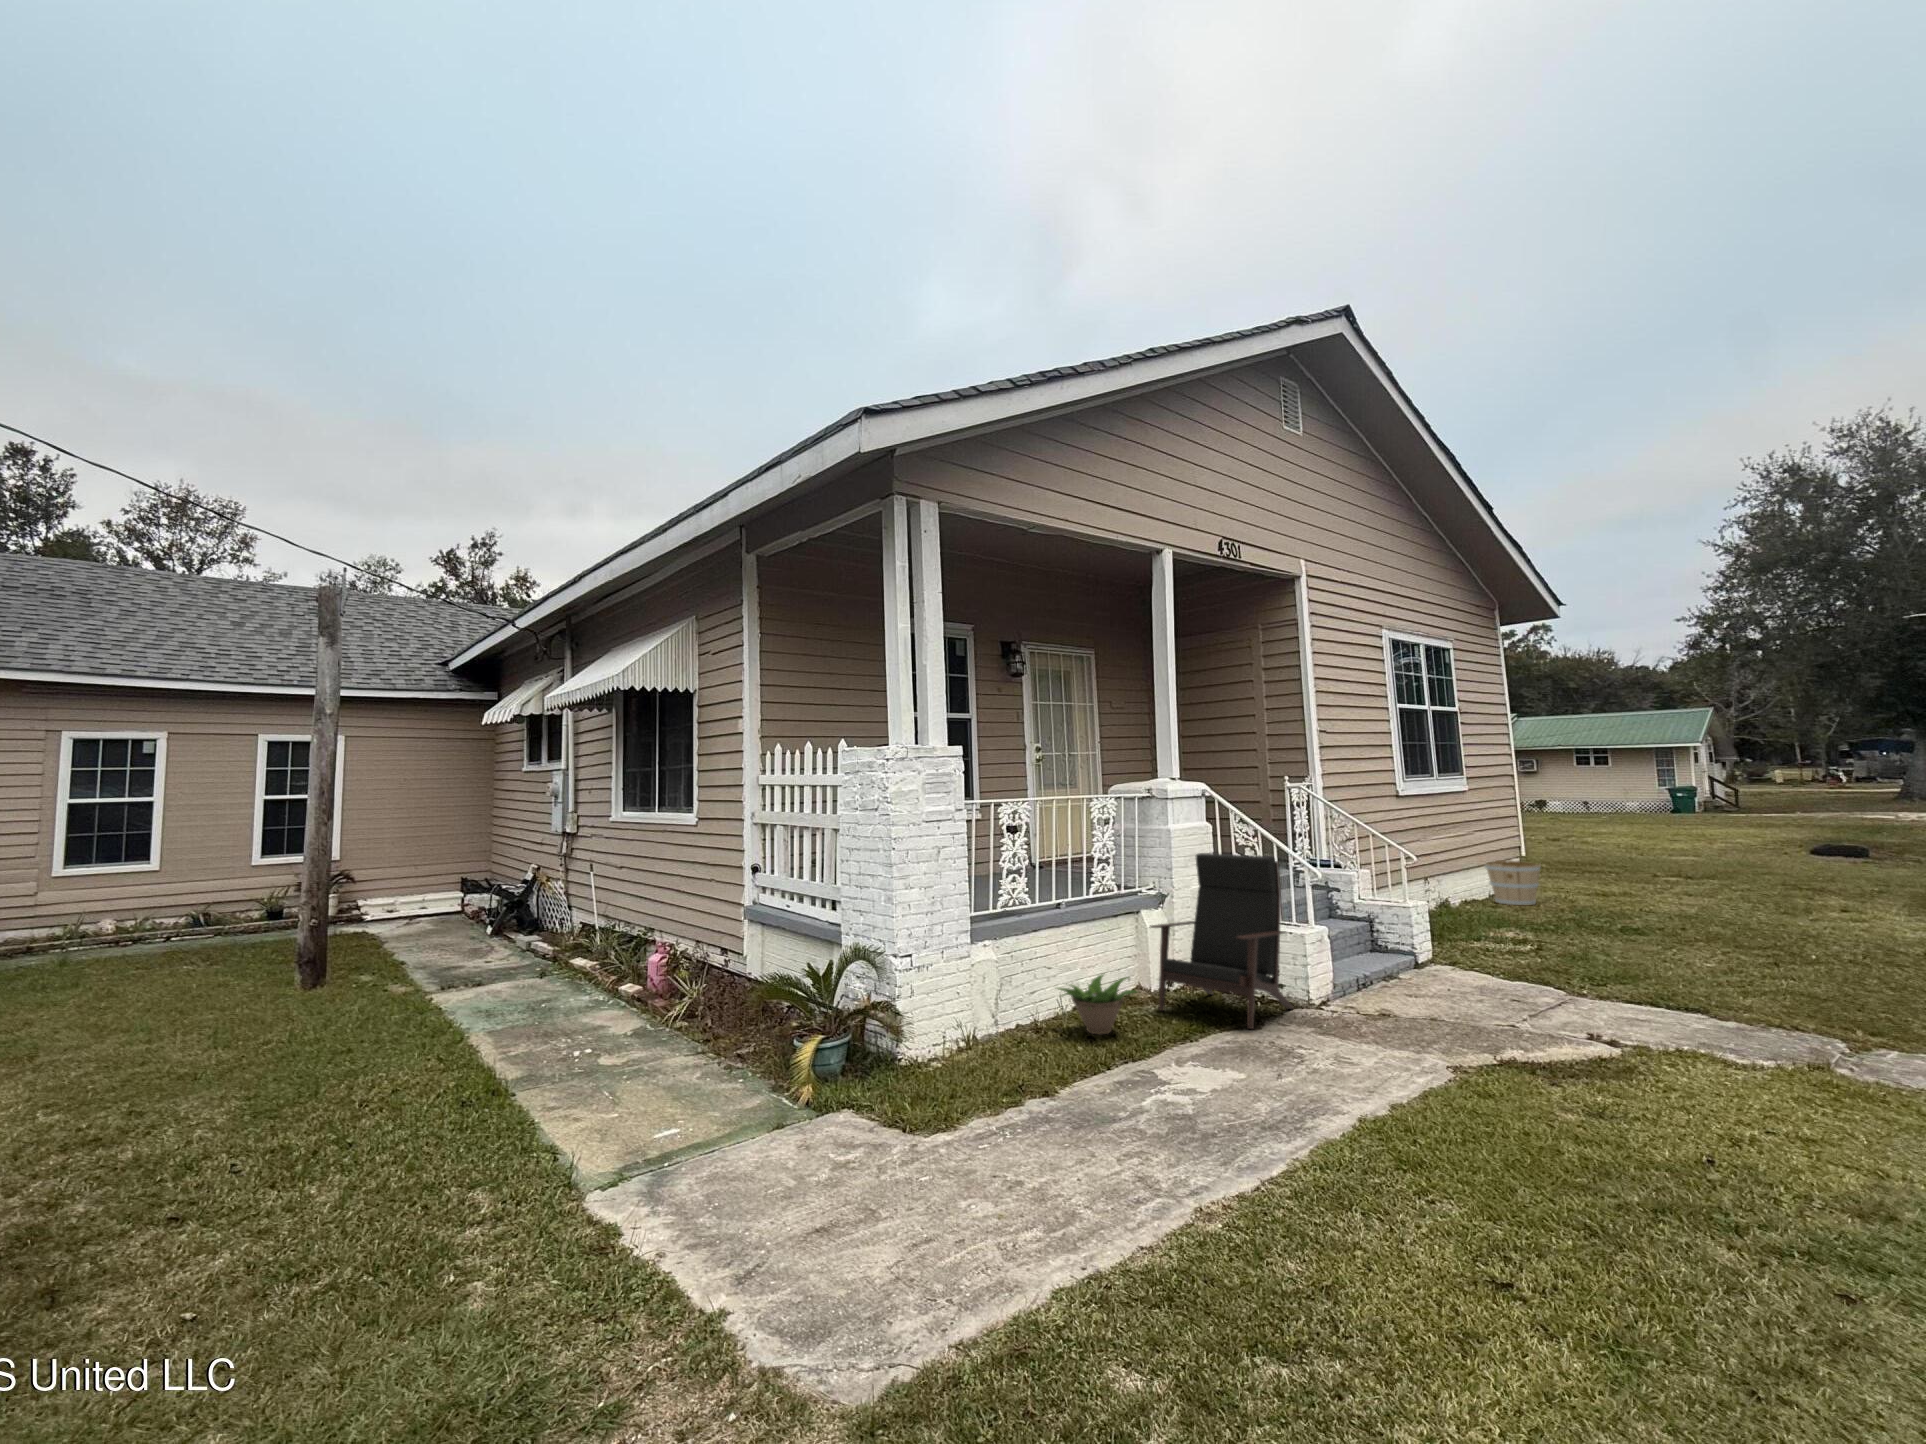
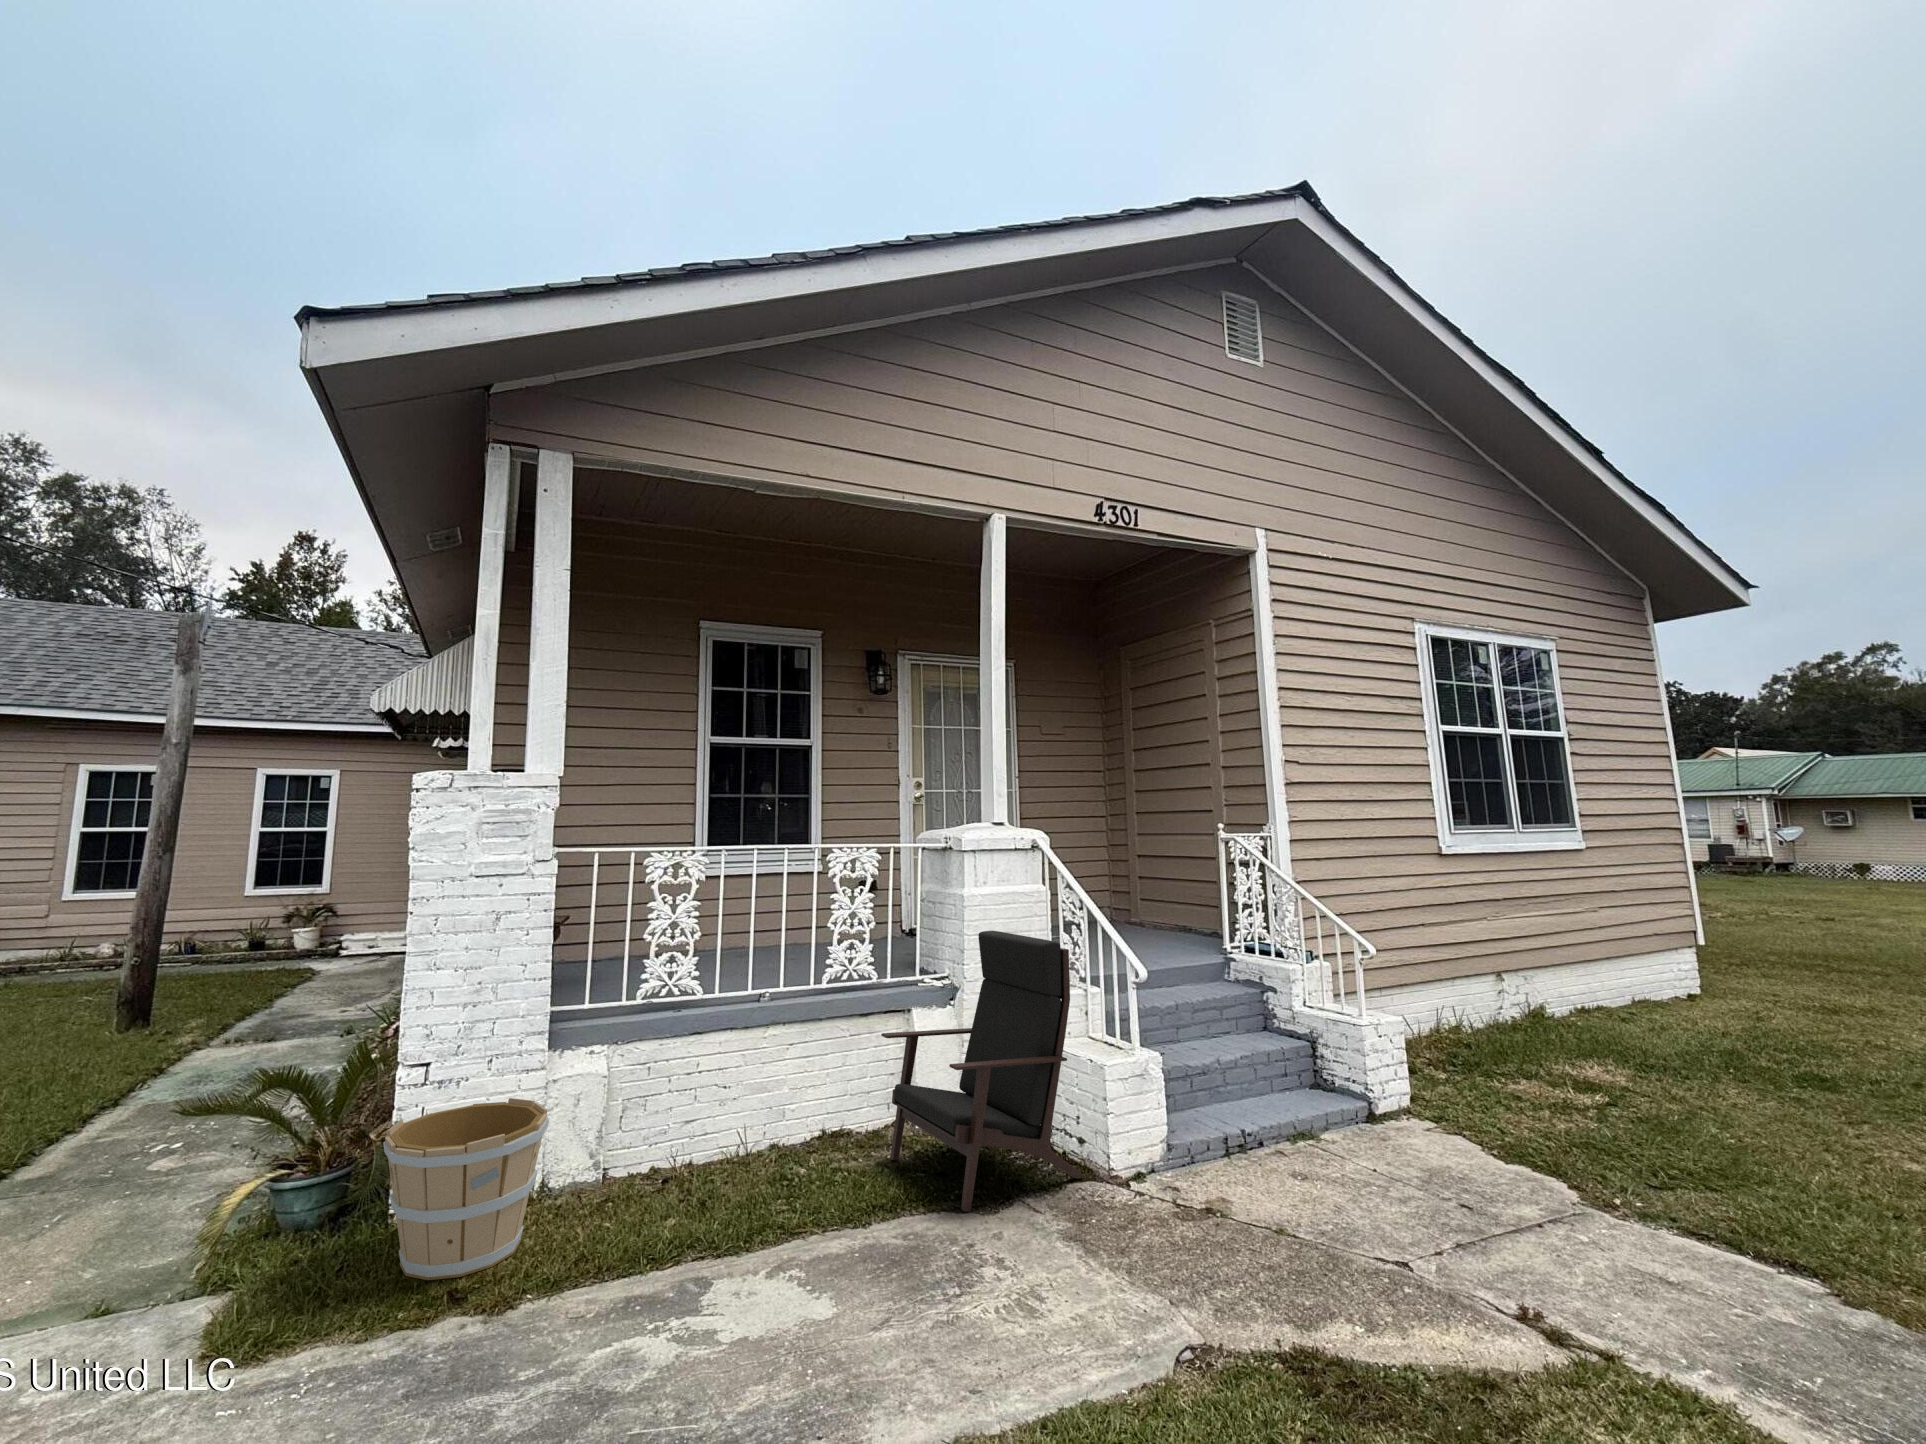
wooden bucket: present [1485,860,1541,905] -> present [383,1098,549,1280]
decorative plant: present [1058,974,1137,1034] -> none [685,1100,818,1194]

